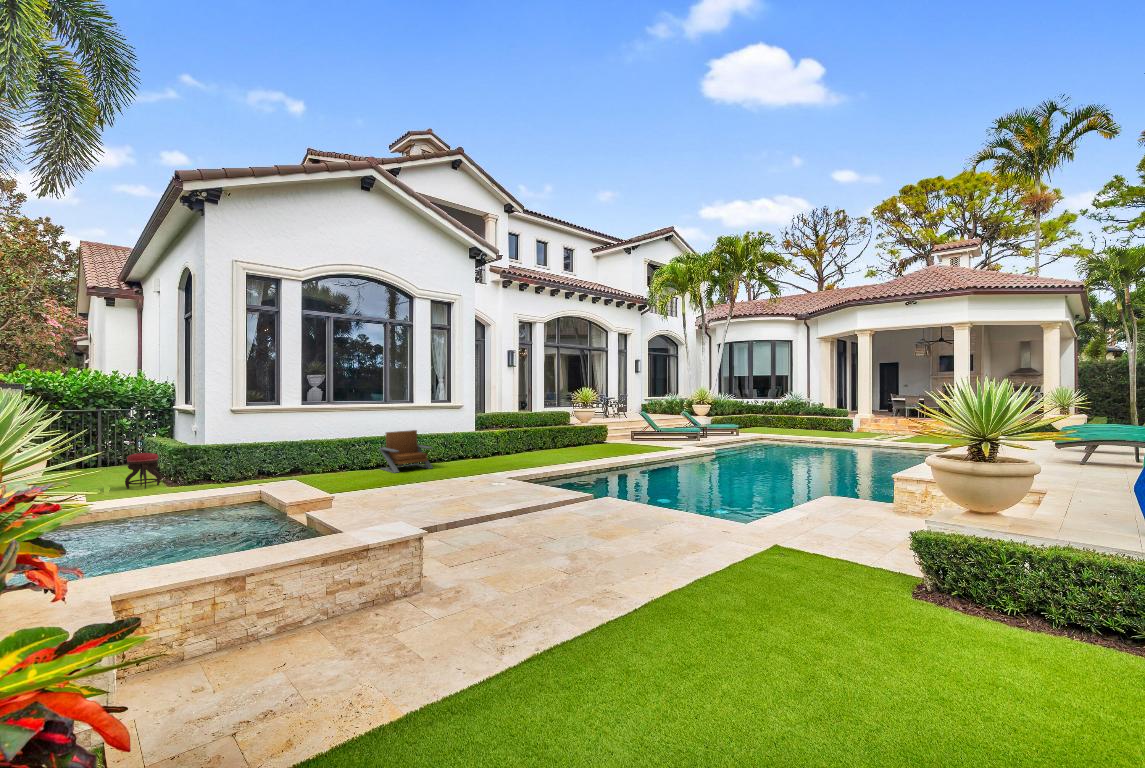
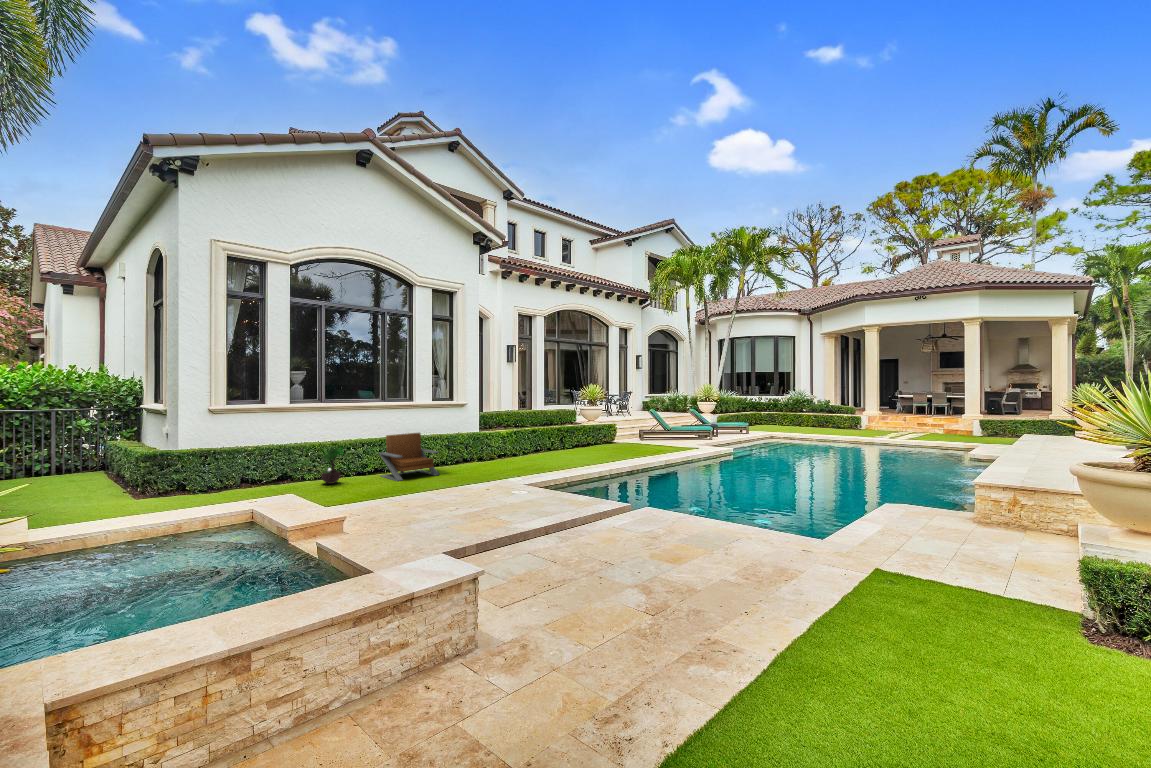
potted tree: none [326,439,348,475] -> present [321,447,342,484]
stool: present [125,453,161,489] -> none [83,462,126,504]

